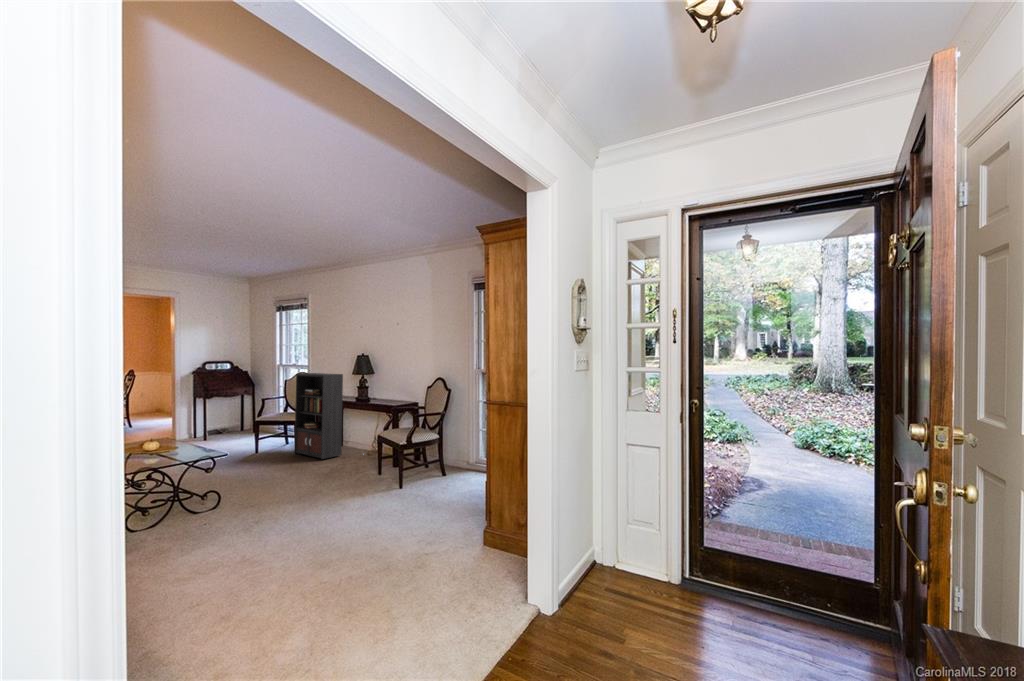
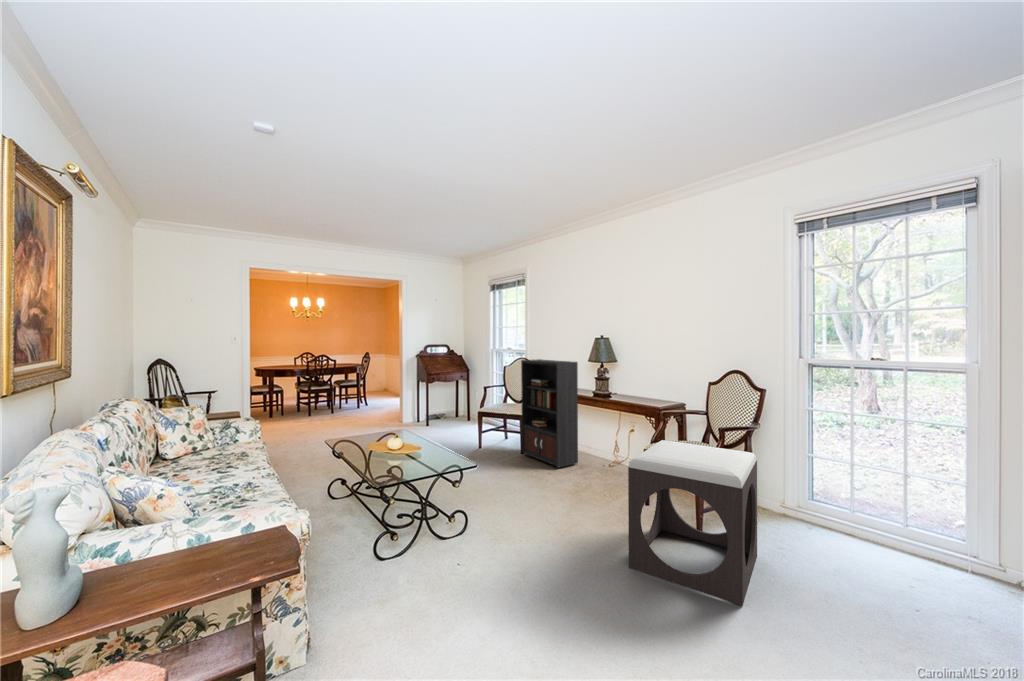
footstool: none [342,424,433,513] -> present [628,440,757,606]

